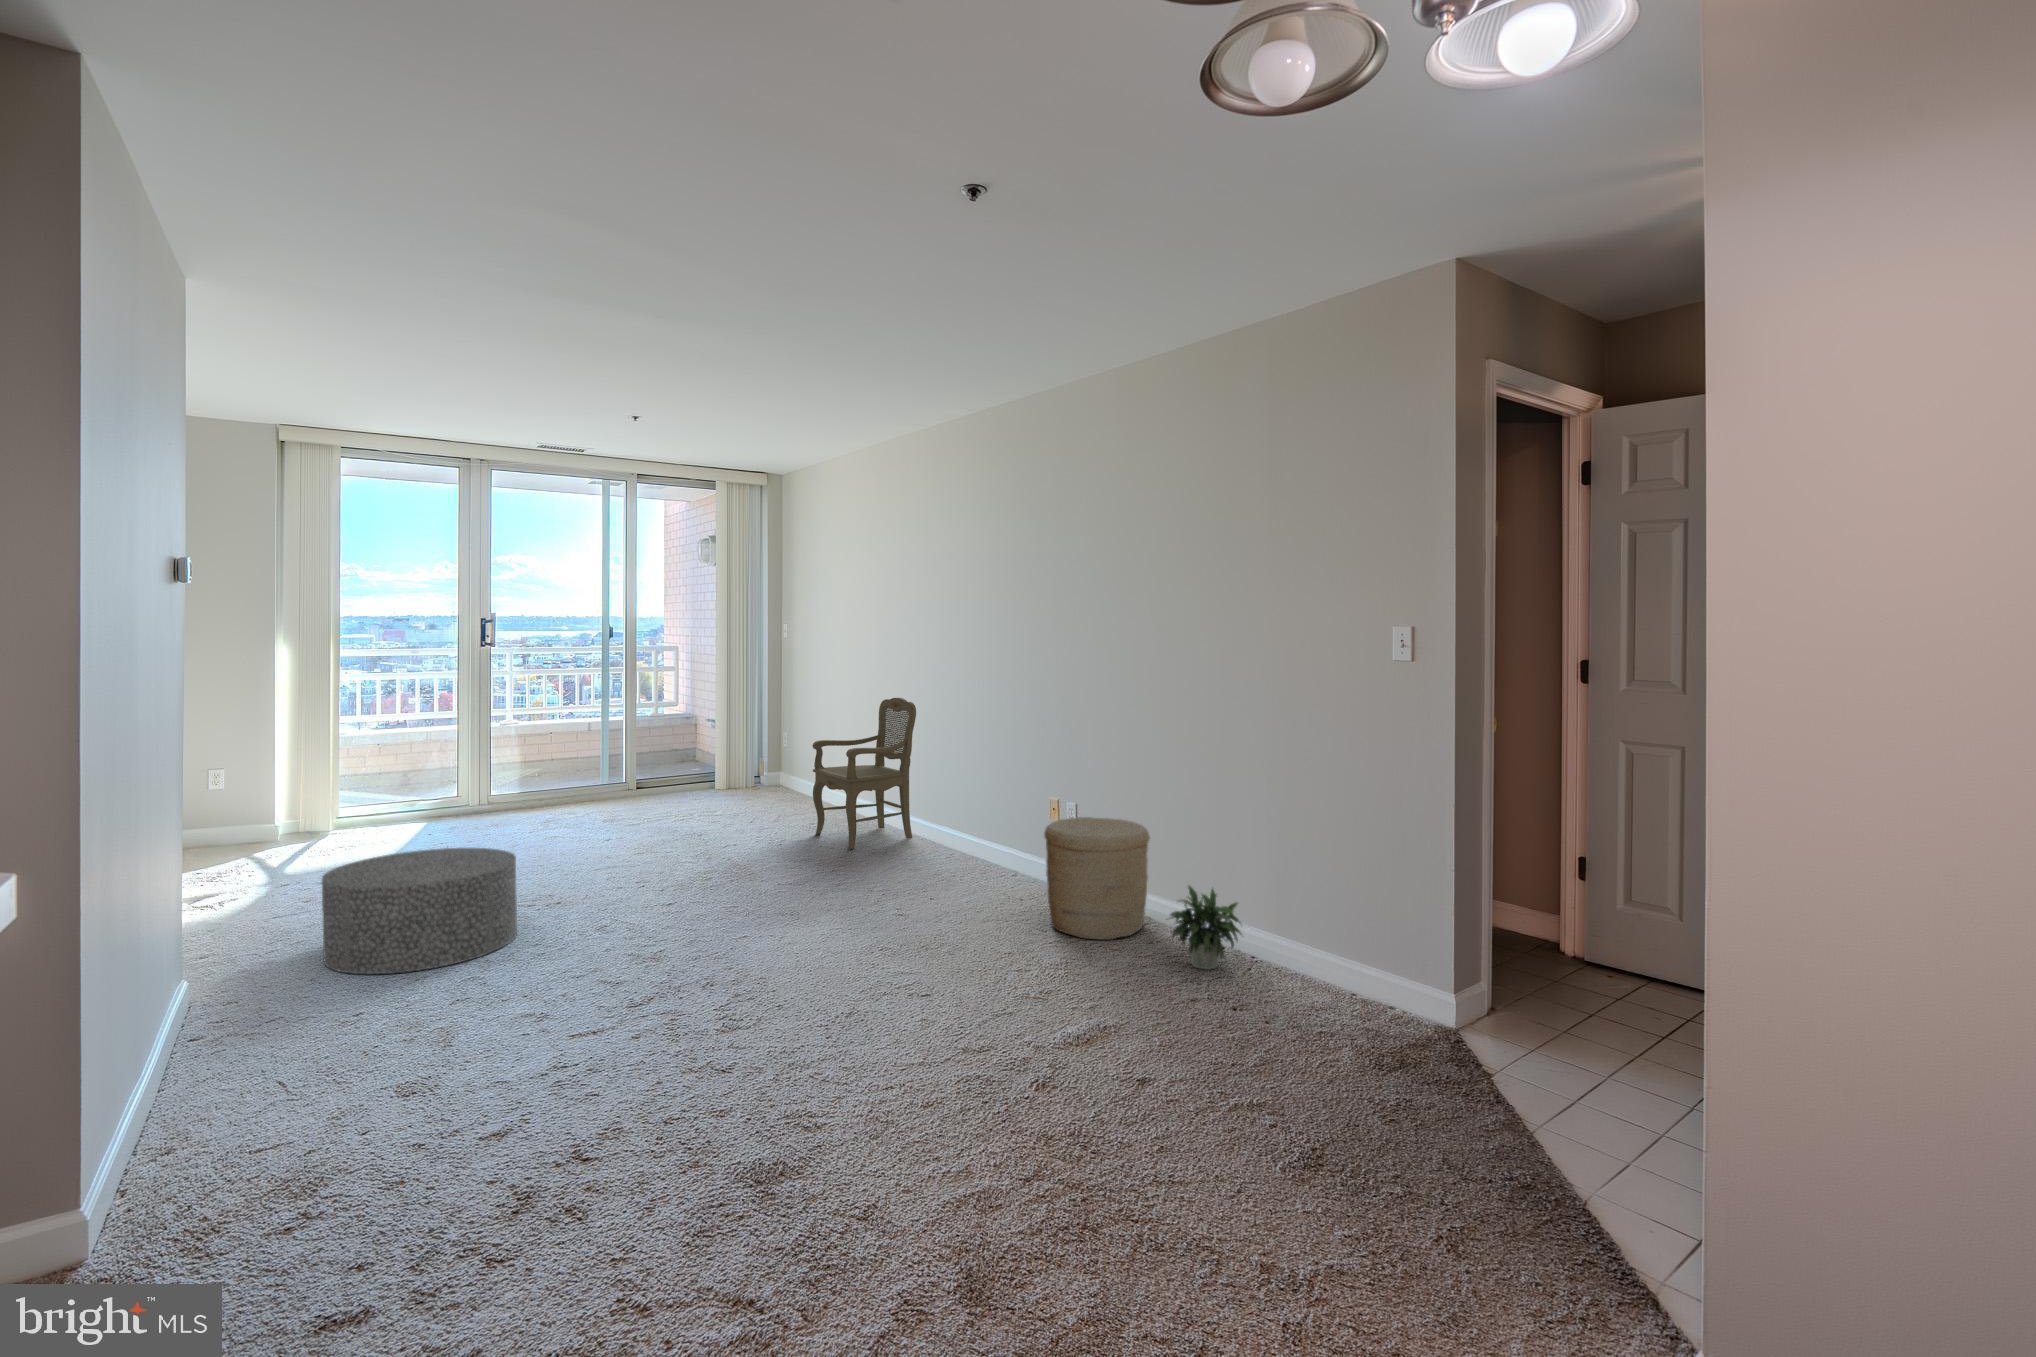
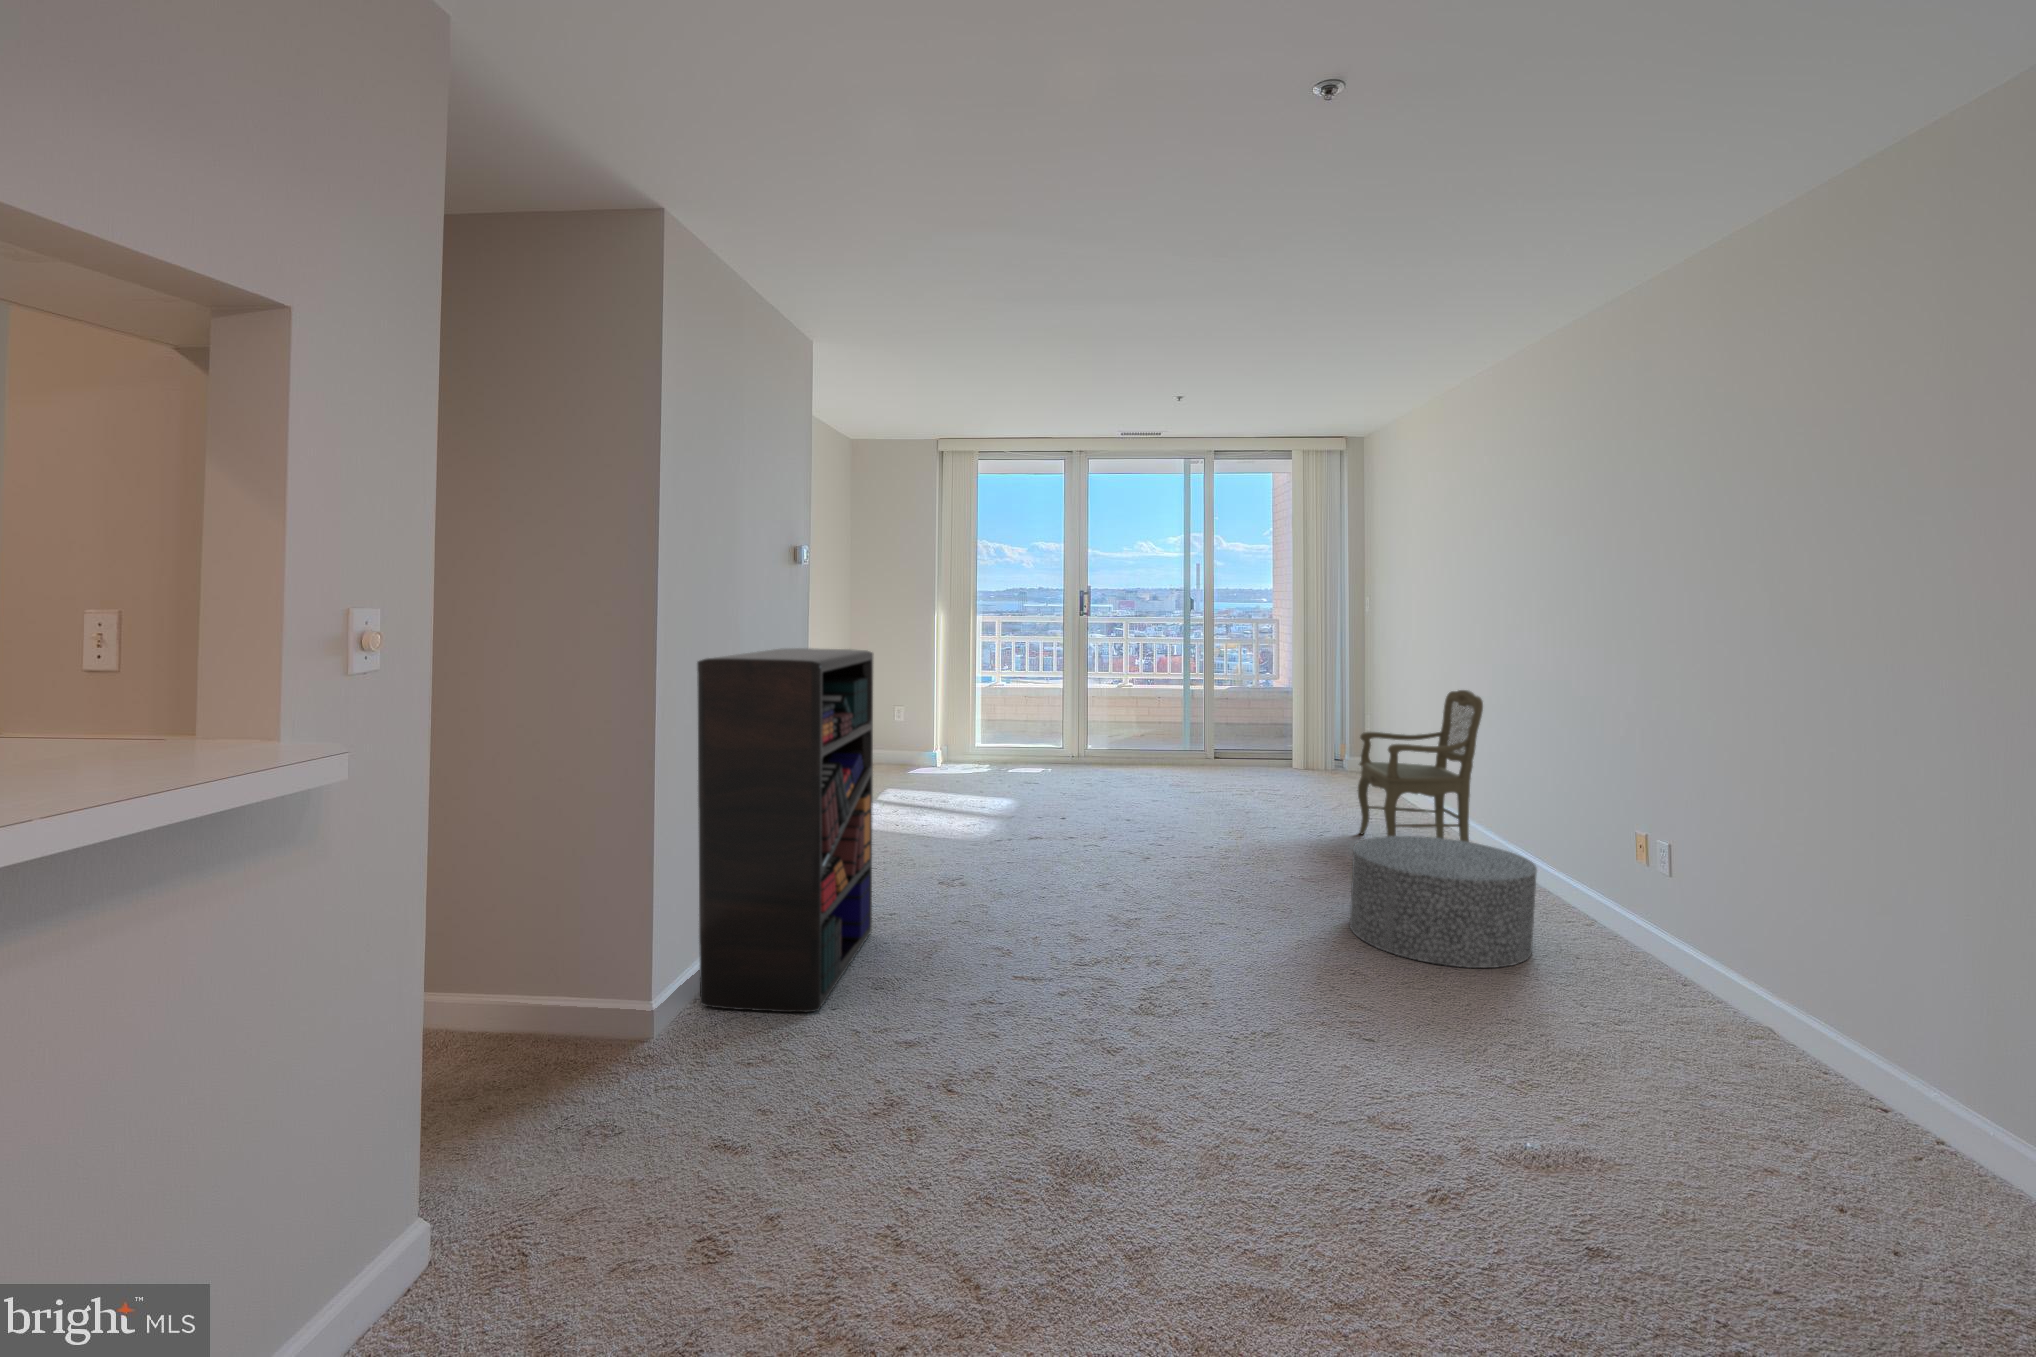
bookshelf: none [115,687,345,1193] -> present [697,648,873,1012]
woven basket: present [1044,817,1150,940] -> none [1588,866,1767,1048]
ottoman: present [322,848,517,974] -> present [1350,836,1537,968]
potted plant: present [1170,886,1241,969] -> none [1755,999,1916,1138]

